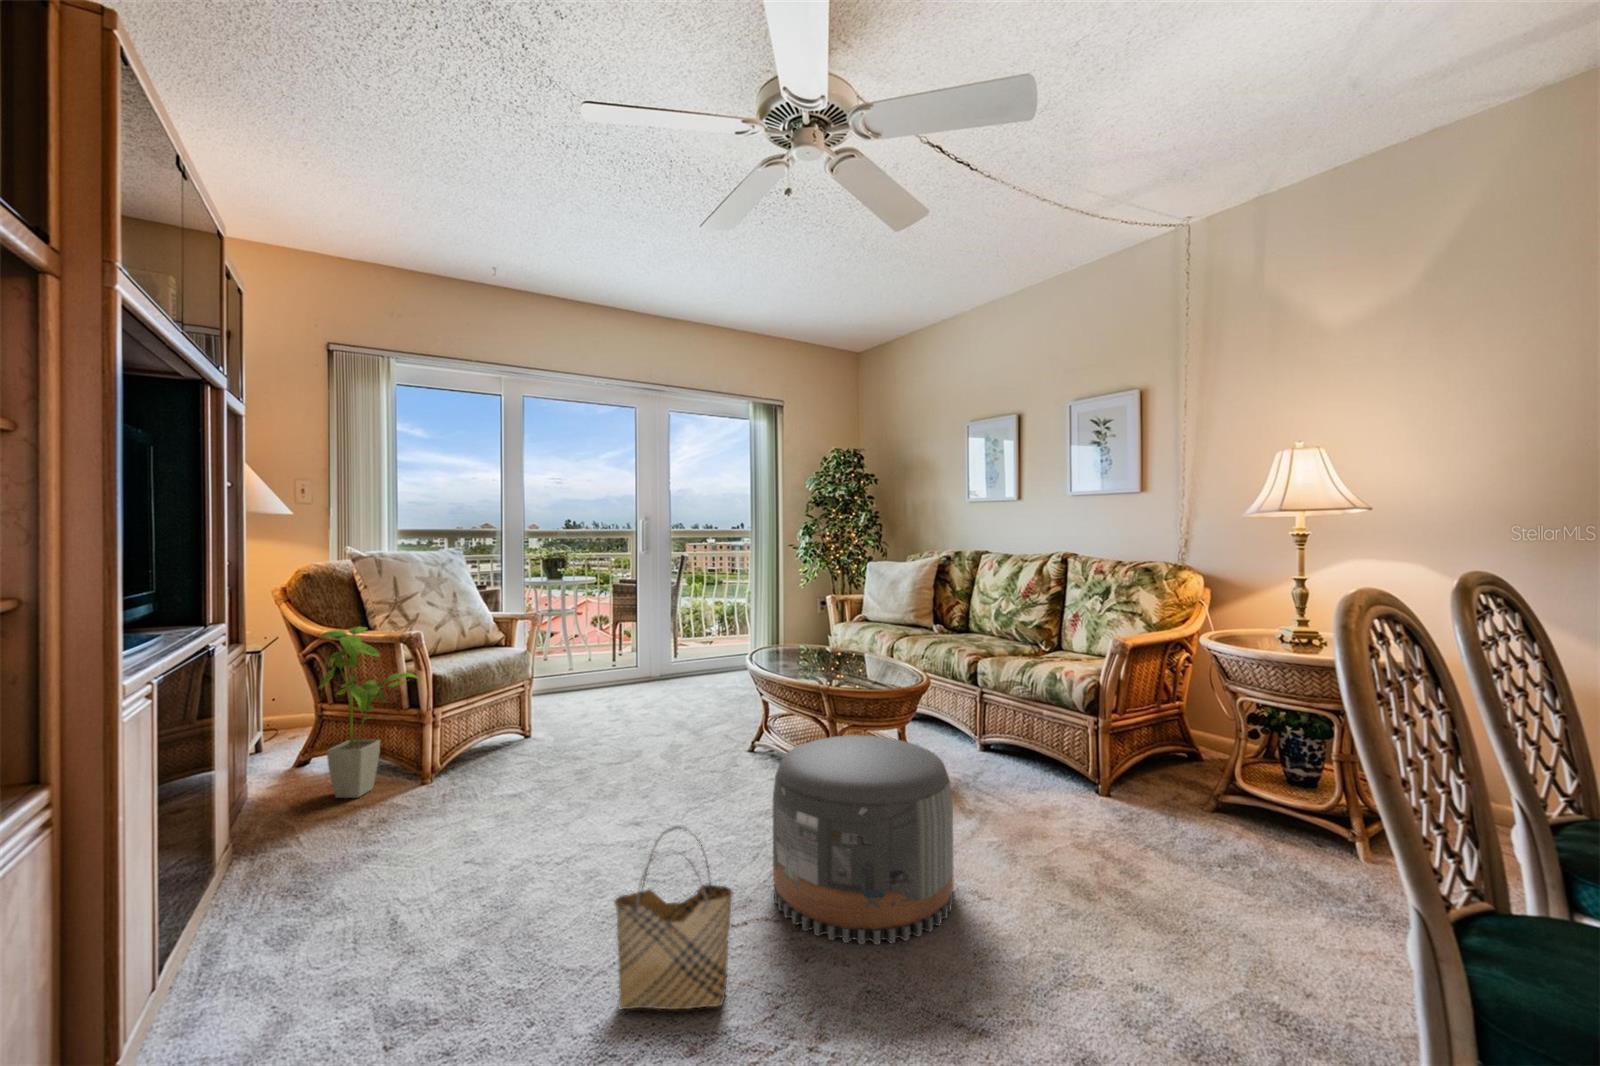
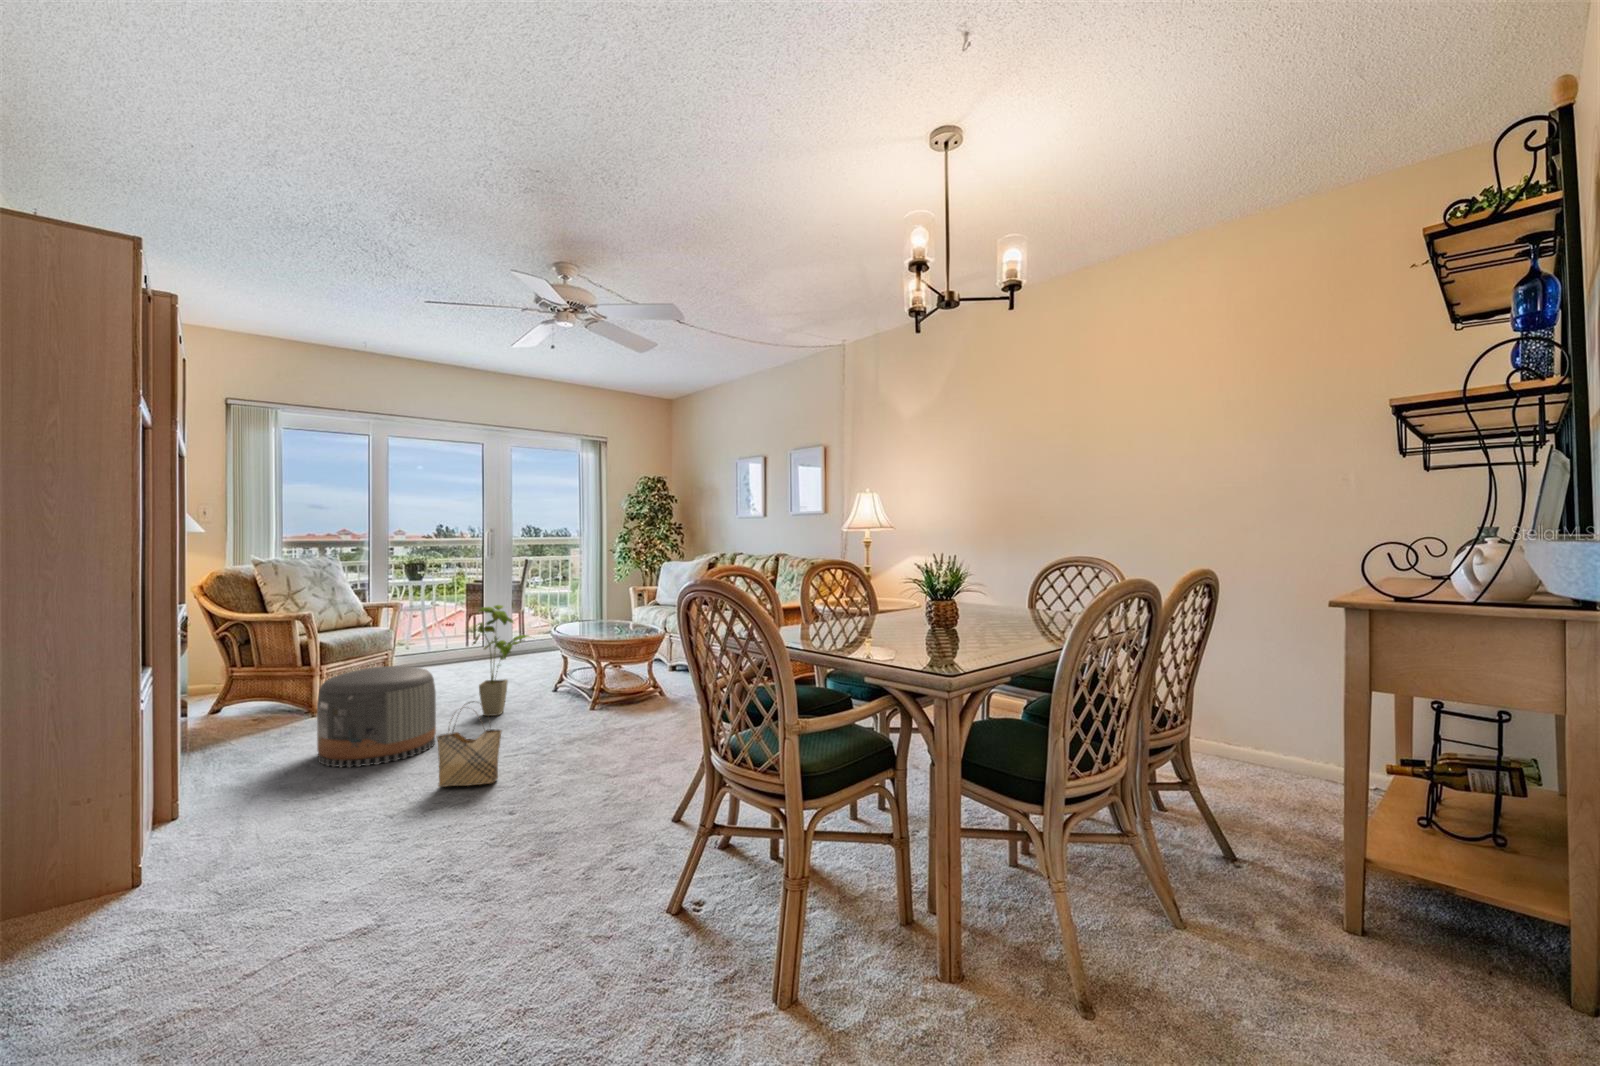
house plant: present [319,627,419,798] -> present [474,605,529,716]
pouf: present [773,735,954,945] -> present [317,666,436,768]

